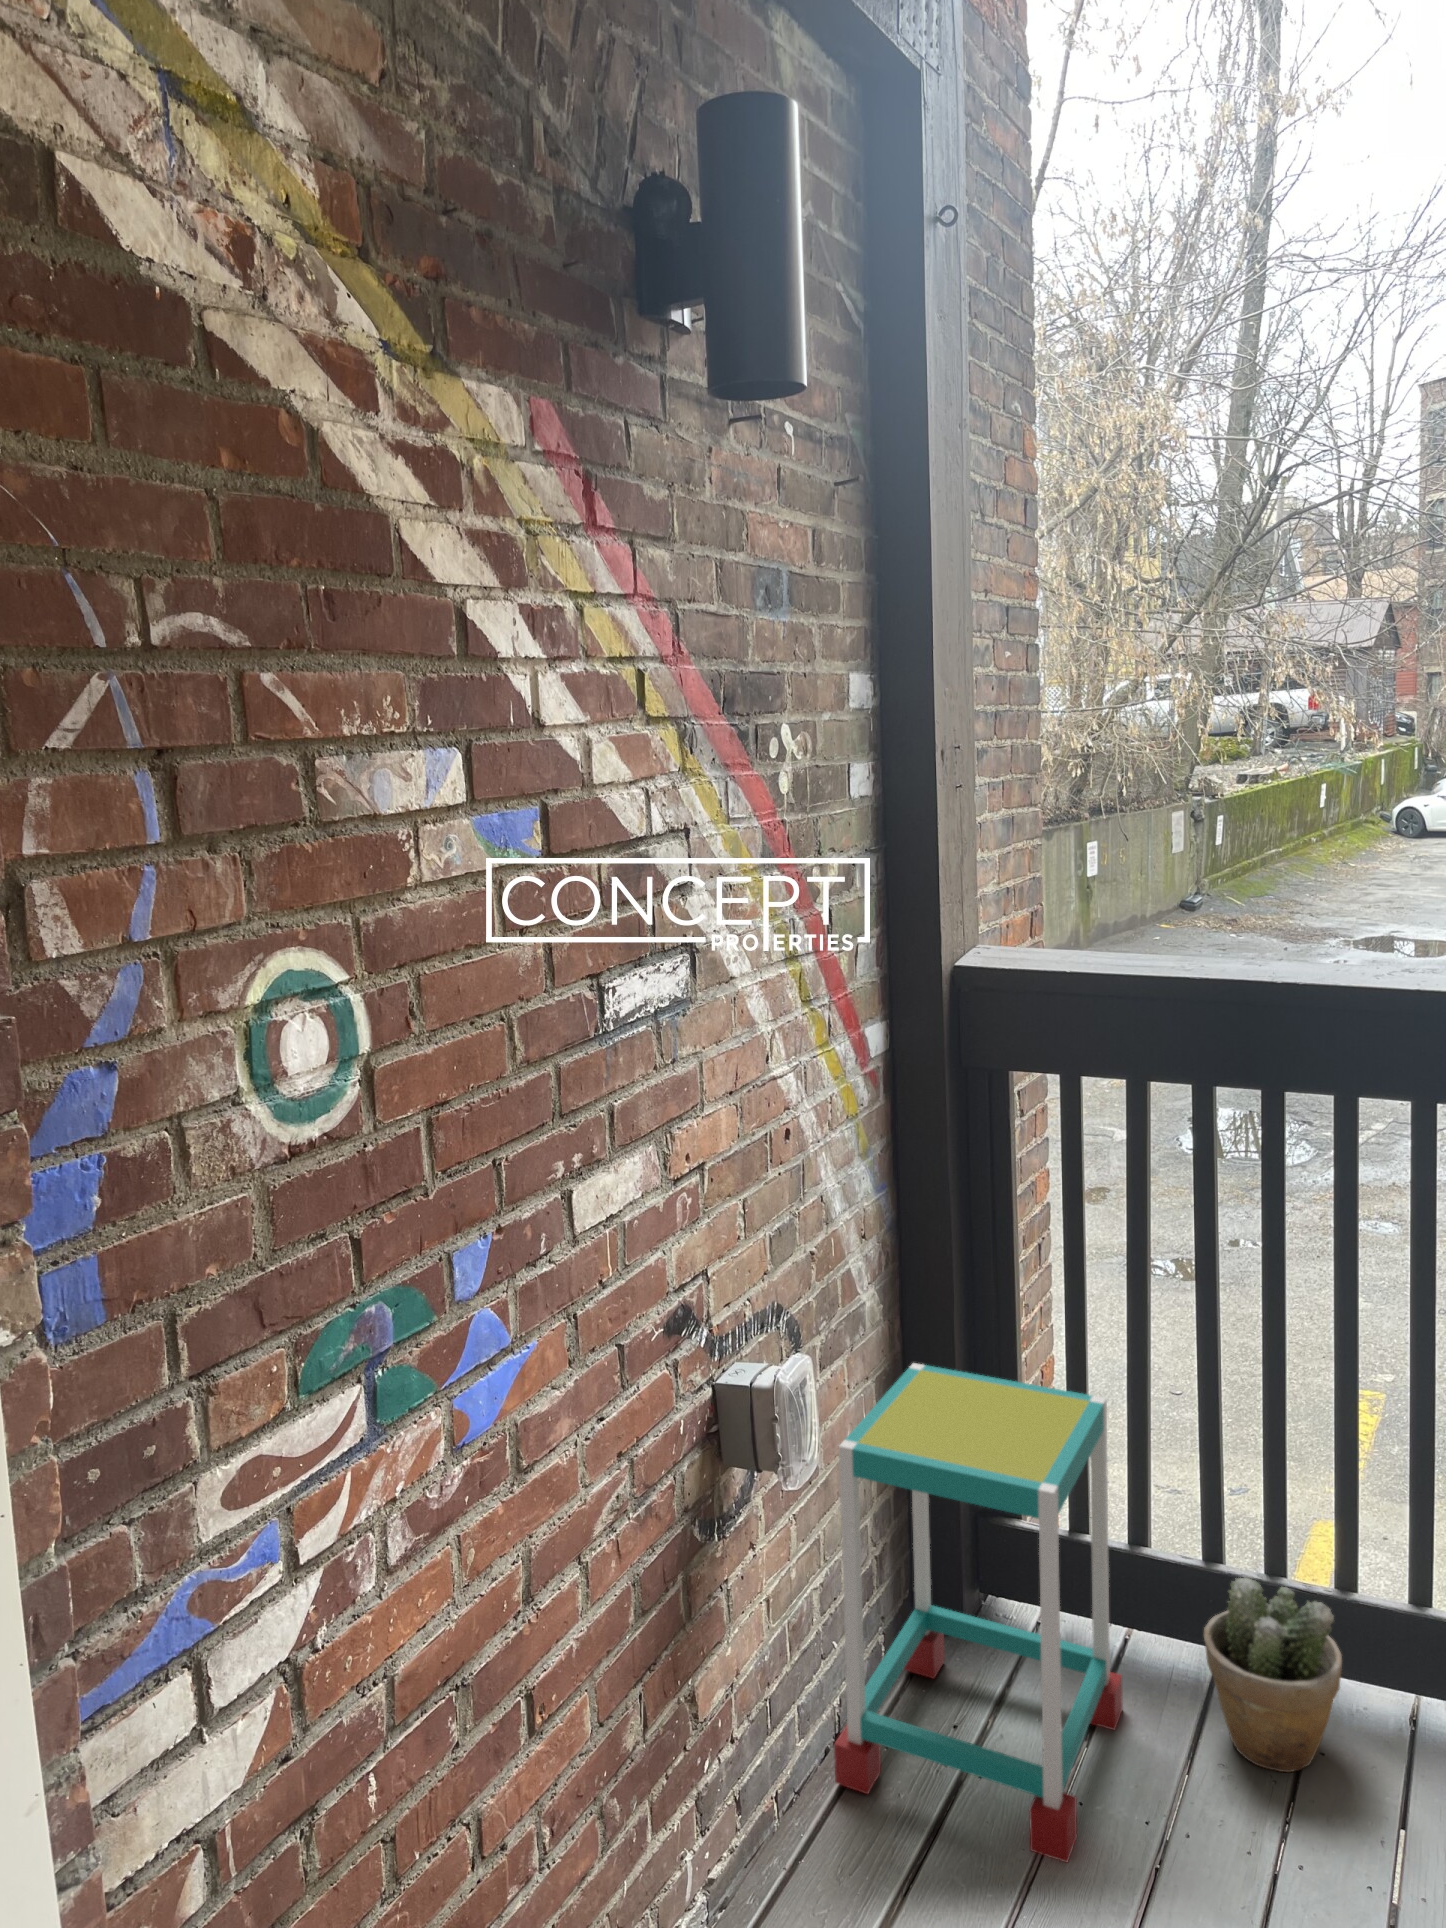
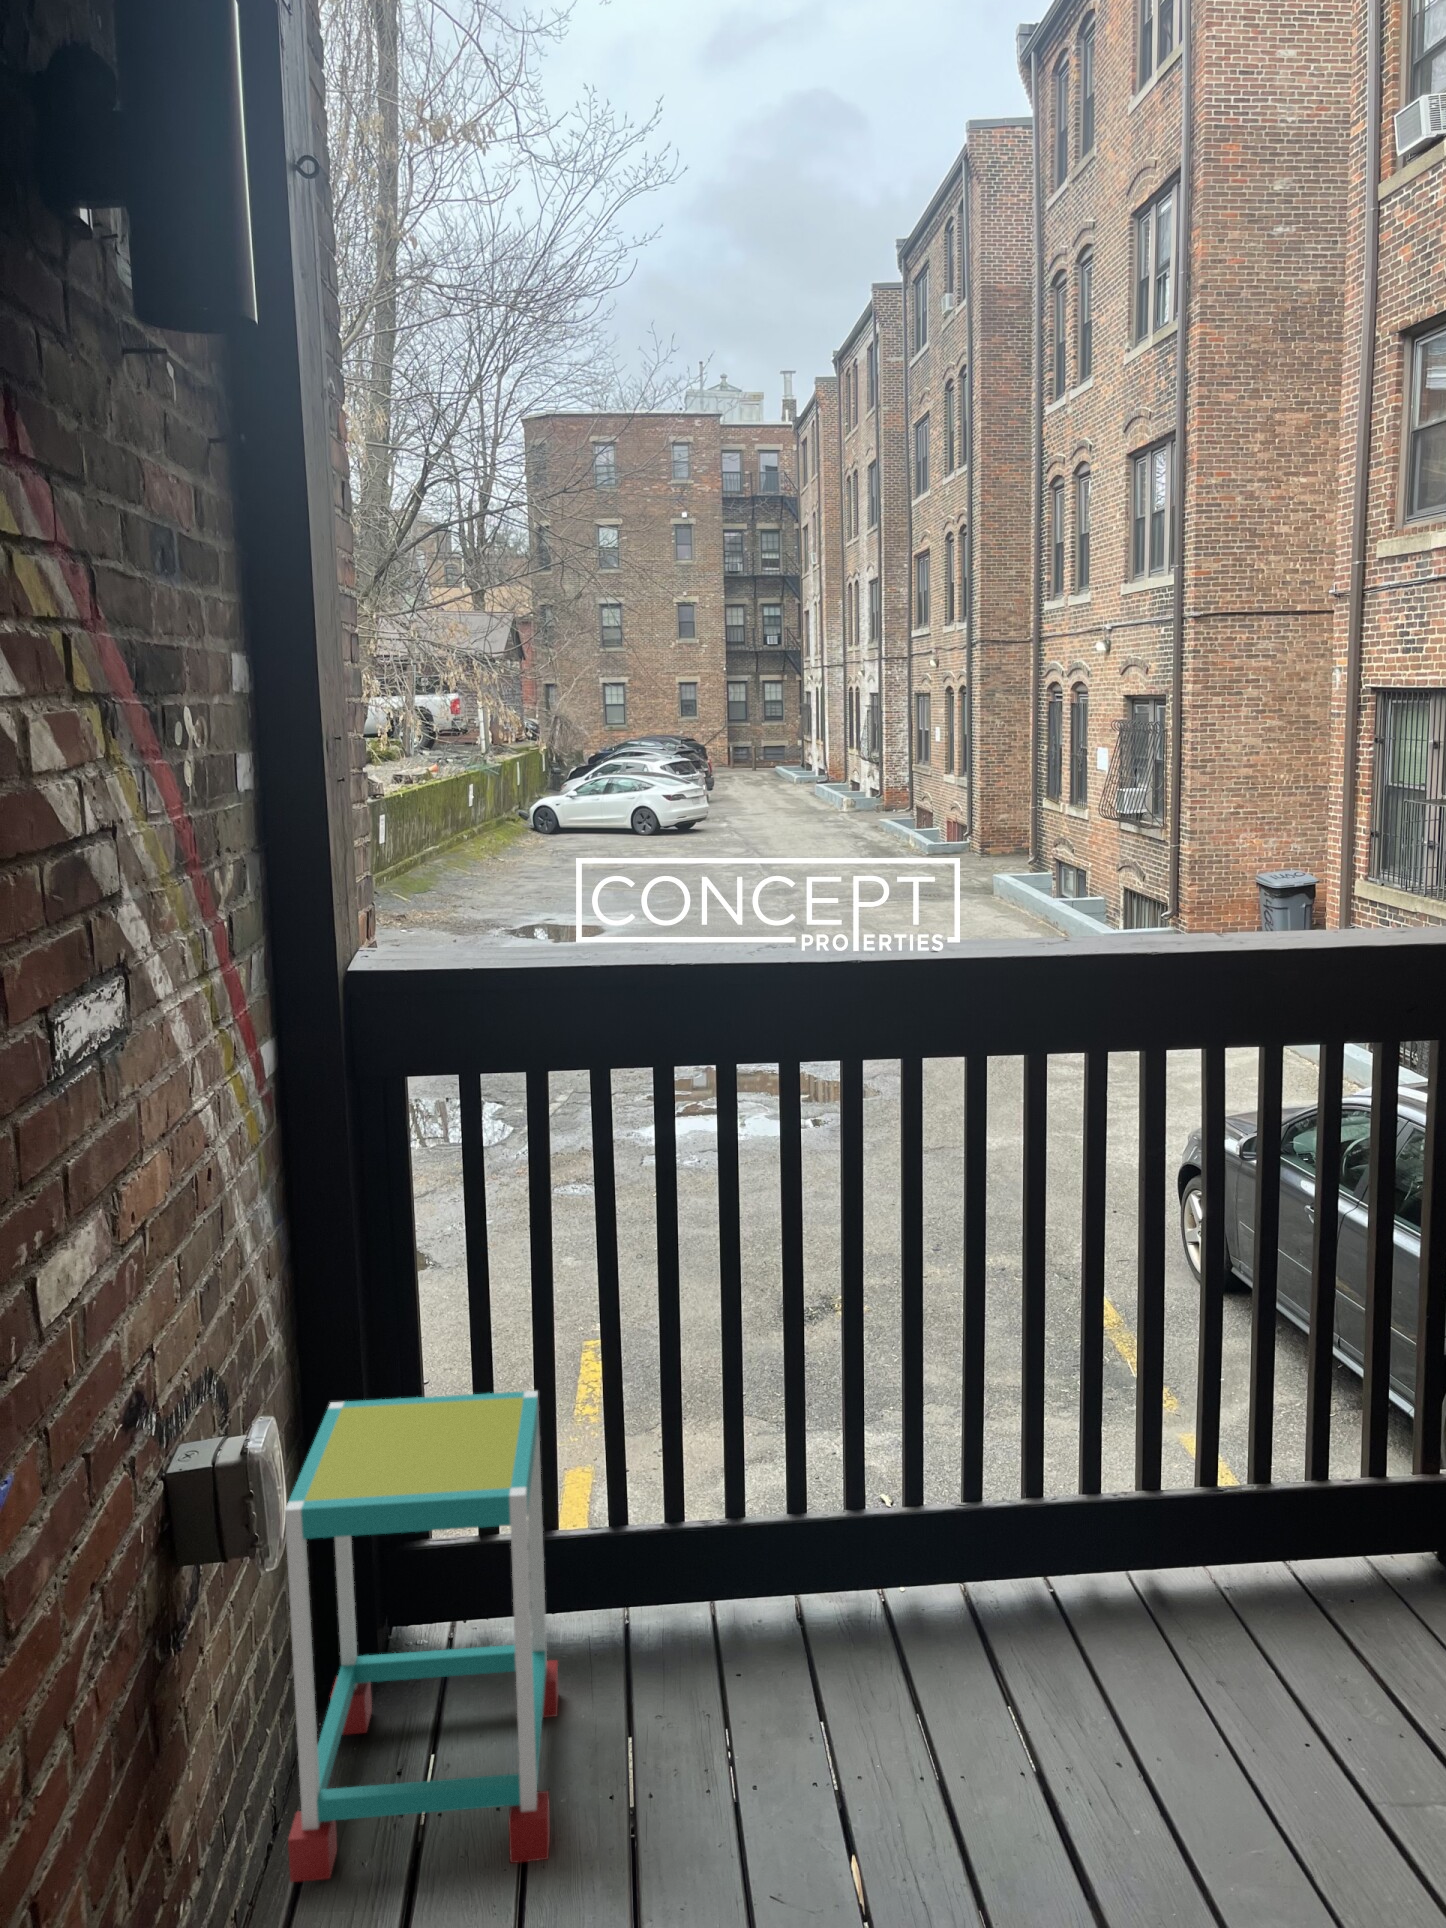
potted plant: present [1204,1578,1342,1772] -> none [633,1527,753,1699]

